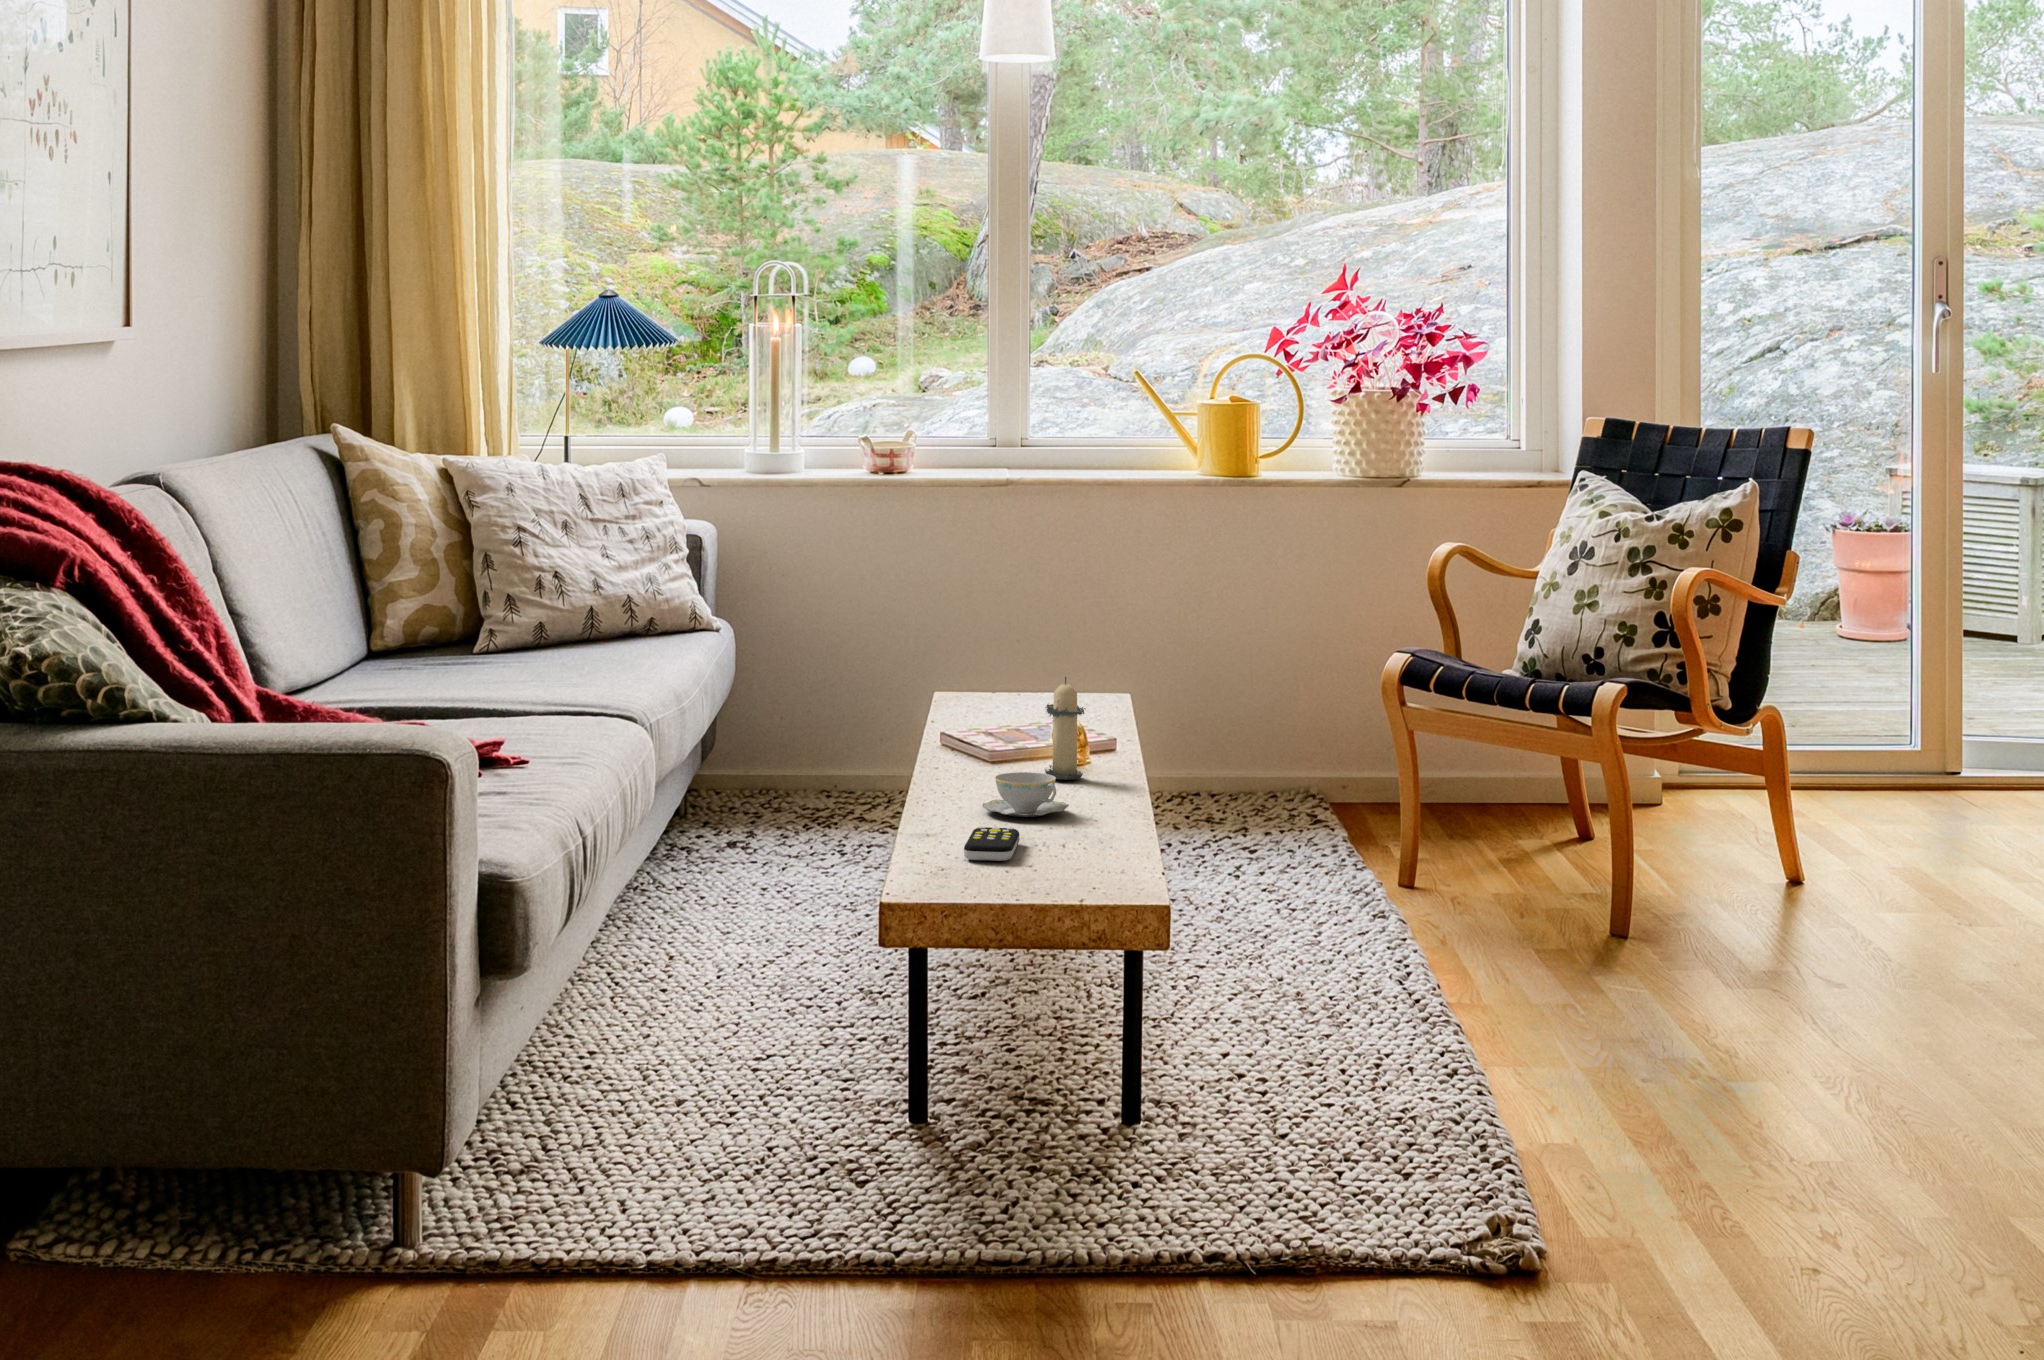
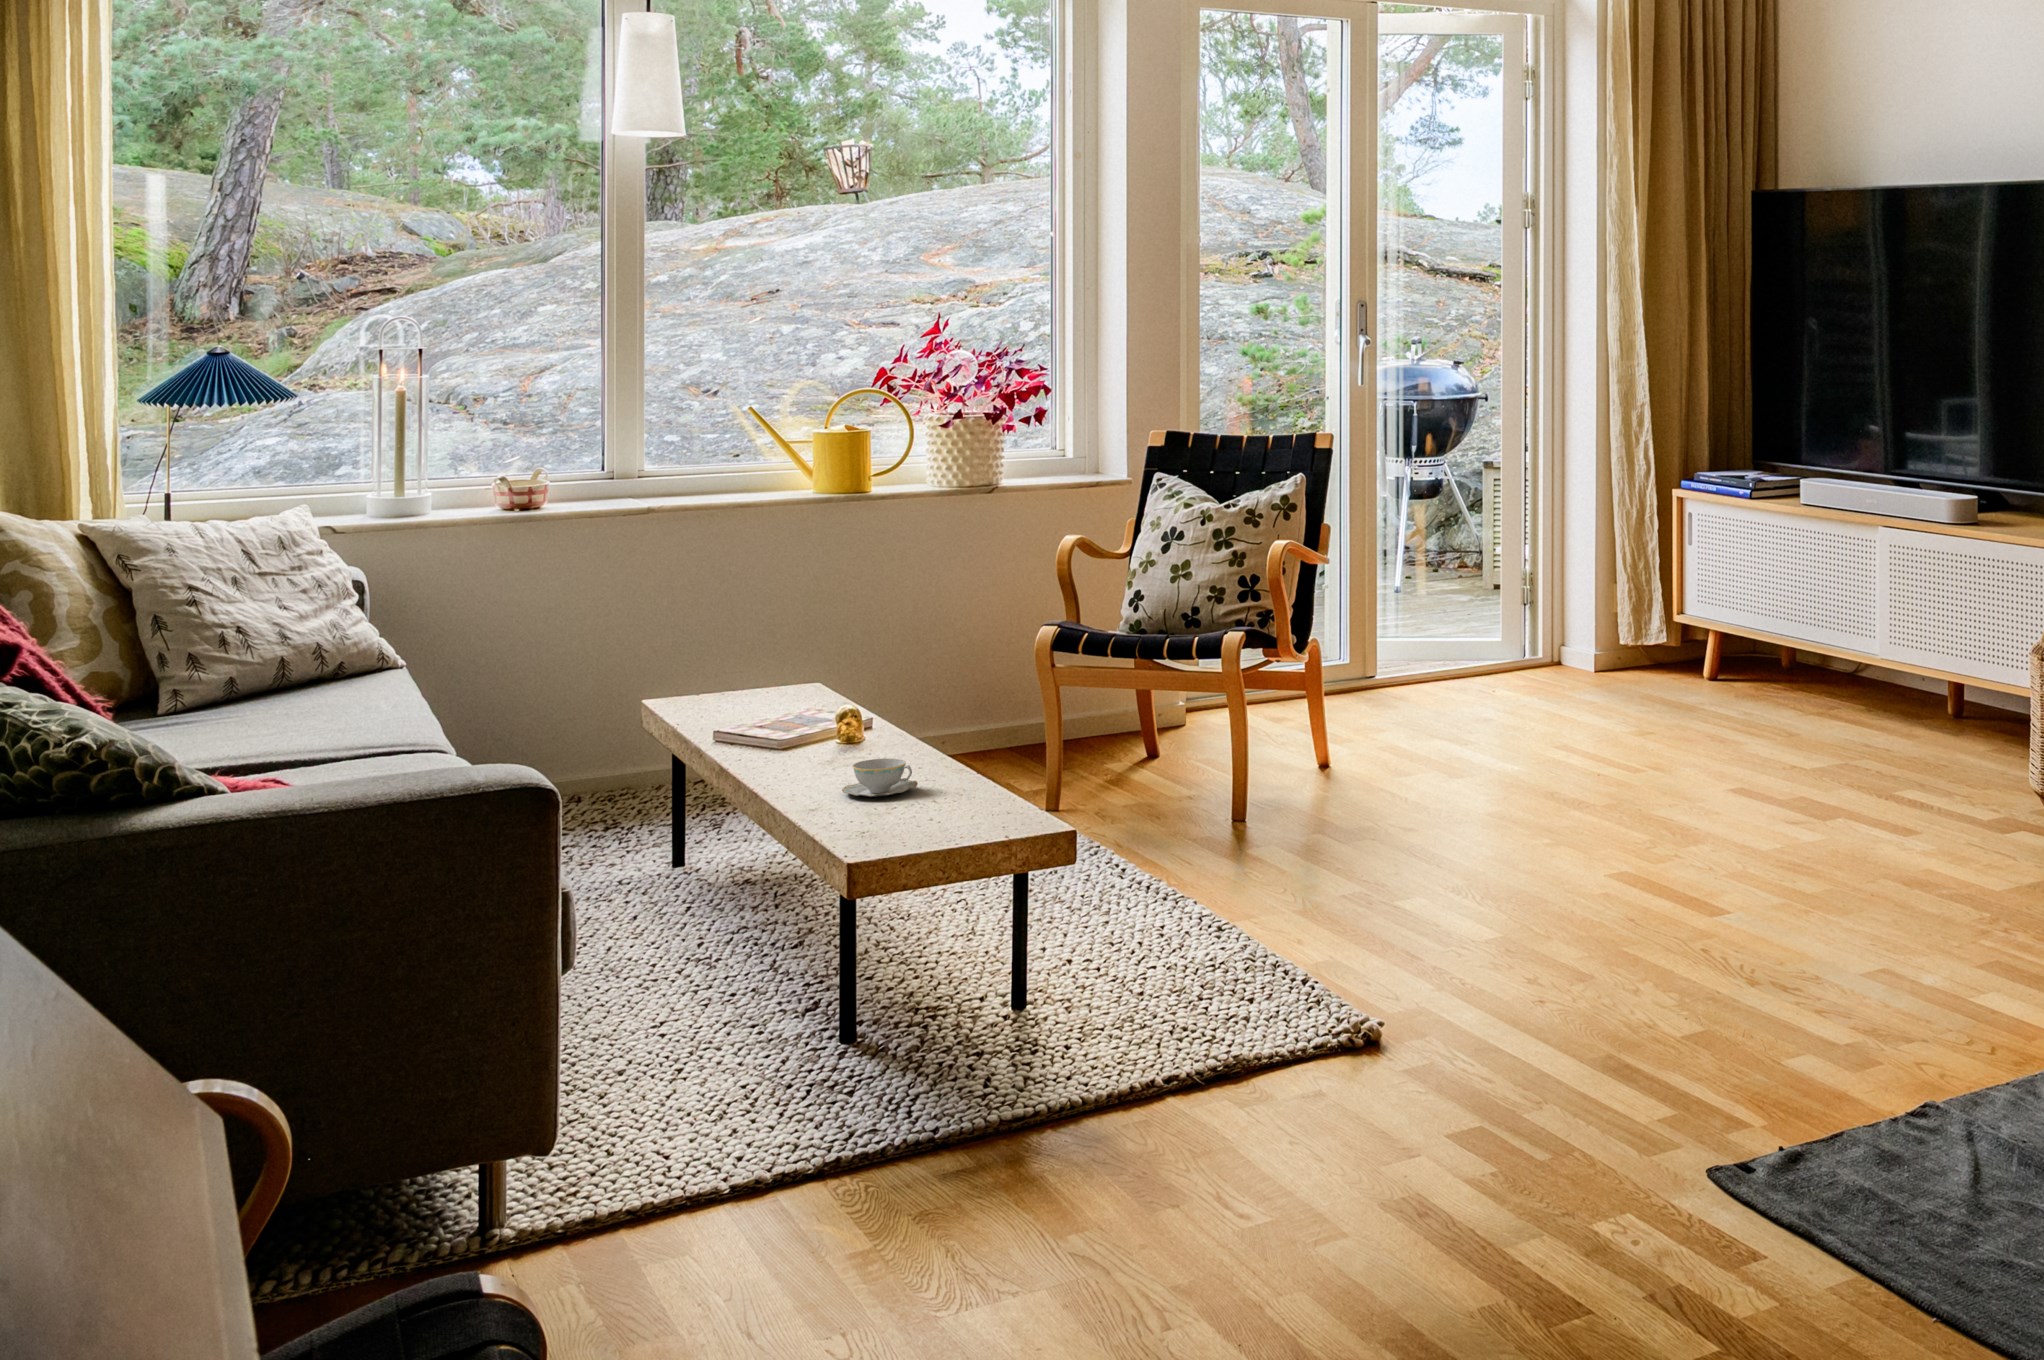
candle: present [1045,677,1085,780] -> none [852,676,895,763]
remote control: present [964,826,1019,861] -> none [869,805,922,836]

